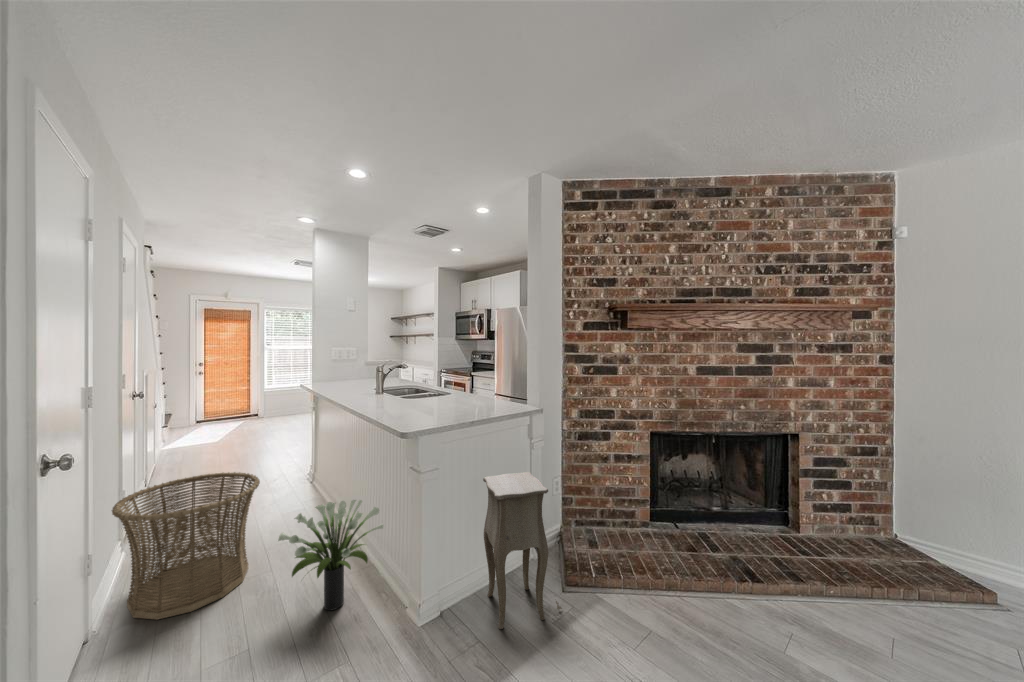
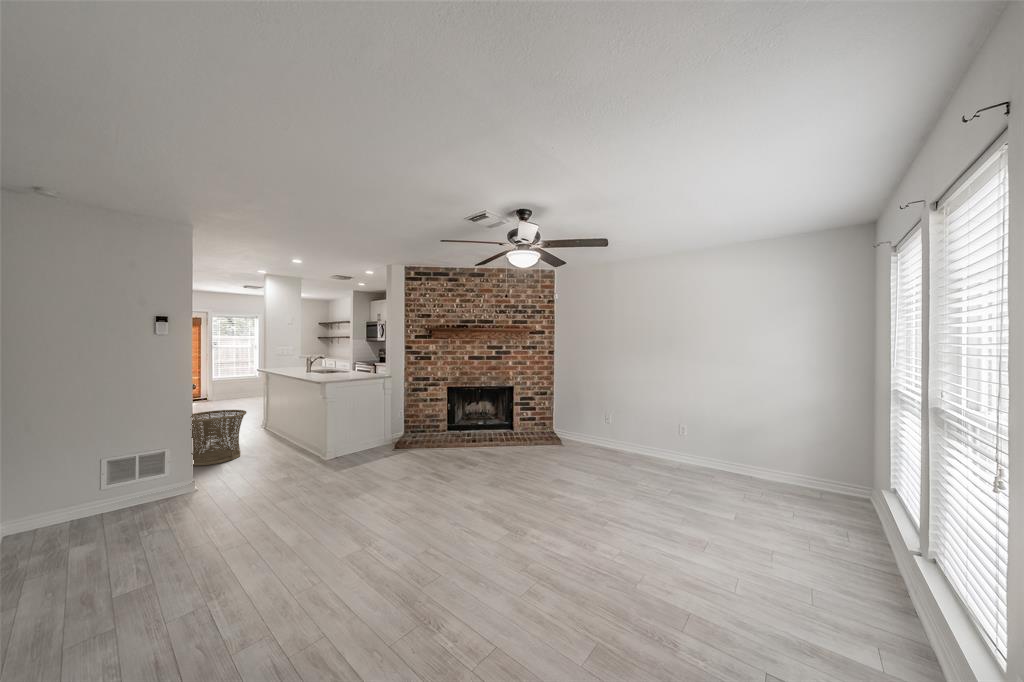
side table: present [483,472,562,629] -> none [356,402,389,460]
potted plant: present [278,500,383,610] -> none [262,415,310,460]

